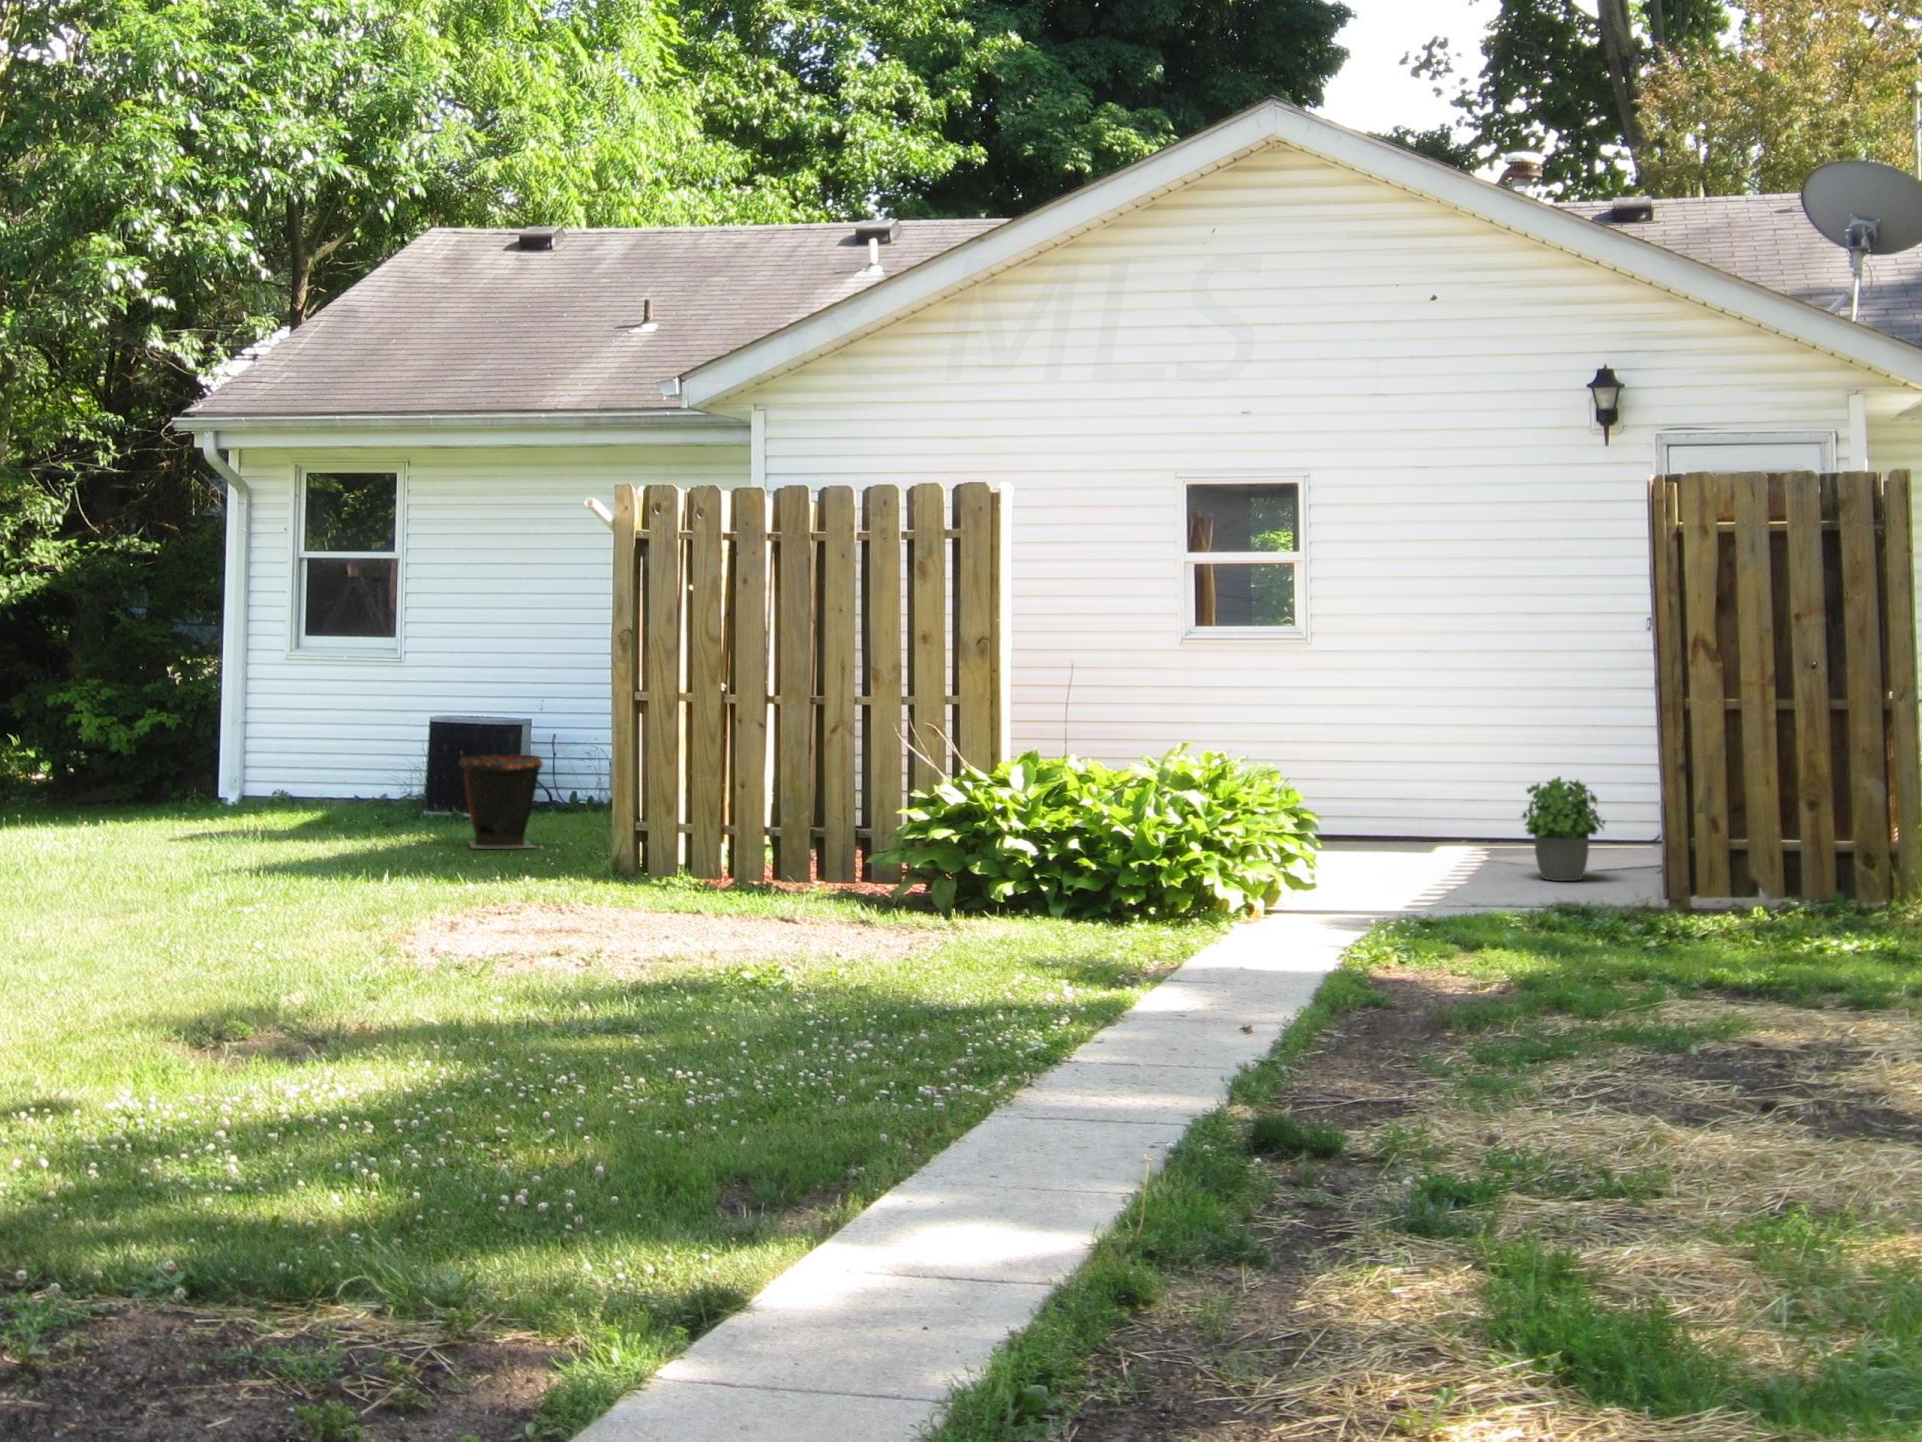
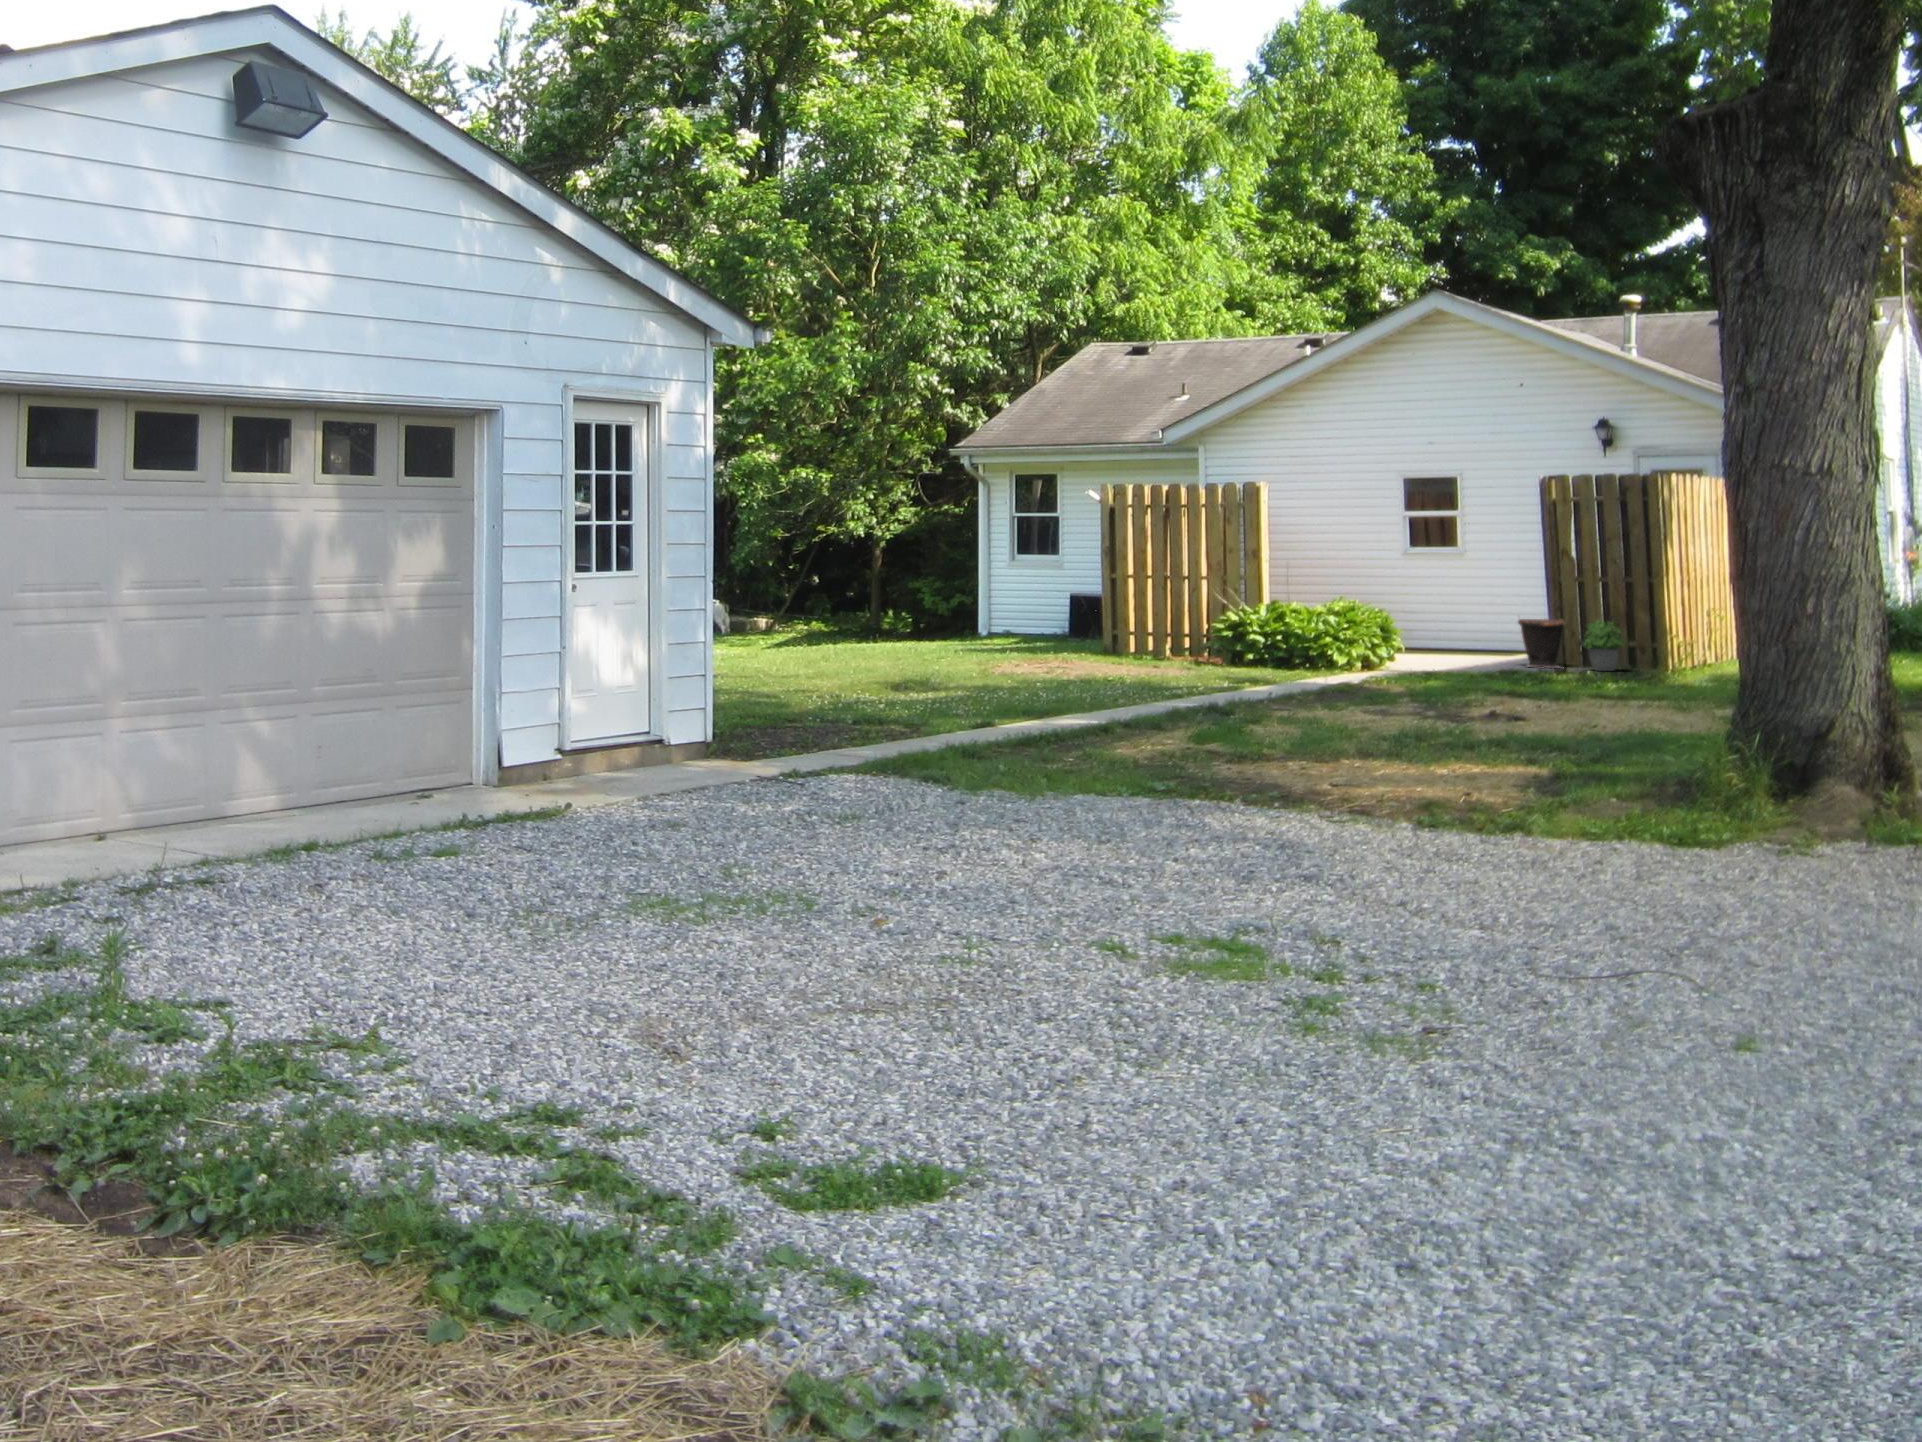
trash can: present [459,755,543,848] -> present [1518,619,1565,668]

